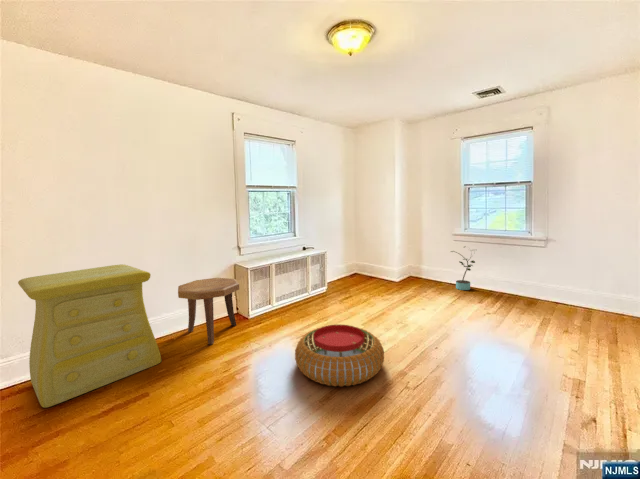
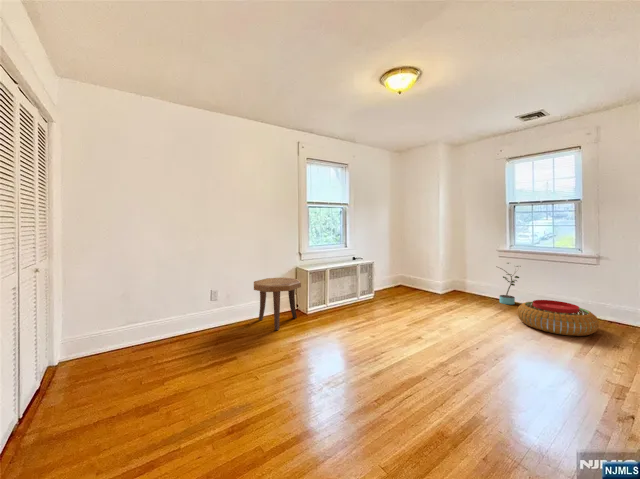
dresser: present [18,264,162,407] -> none [148,261,240,361]
pouf: present [295,325,384,386] -> present [517,300,599,336]

